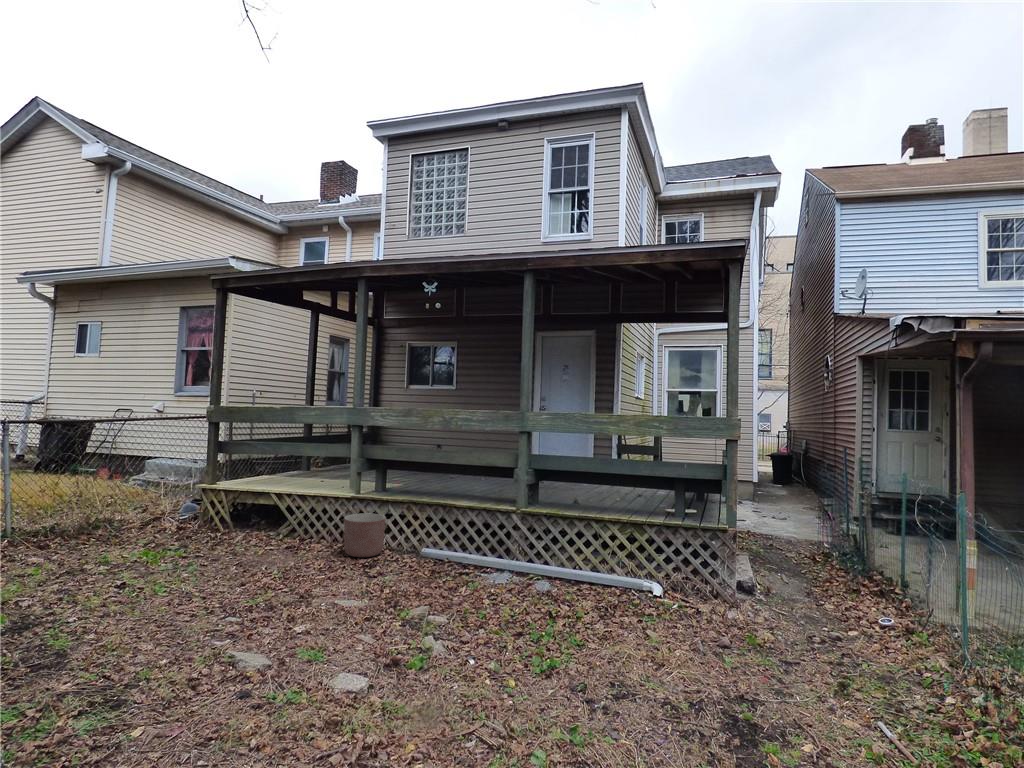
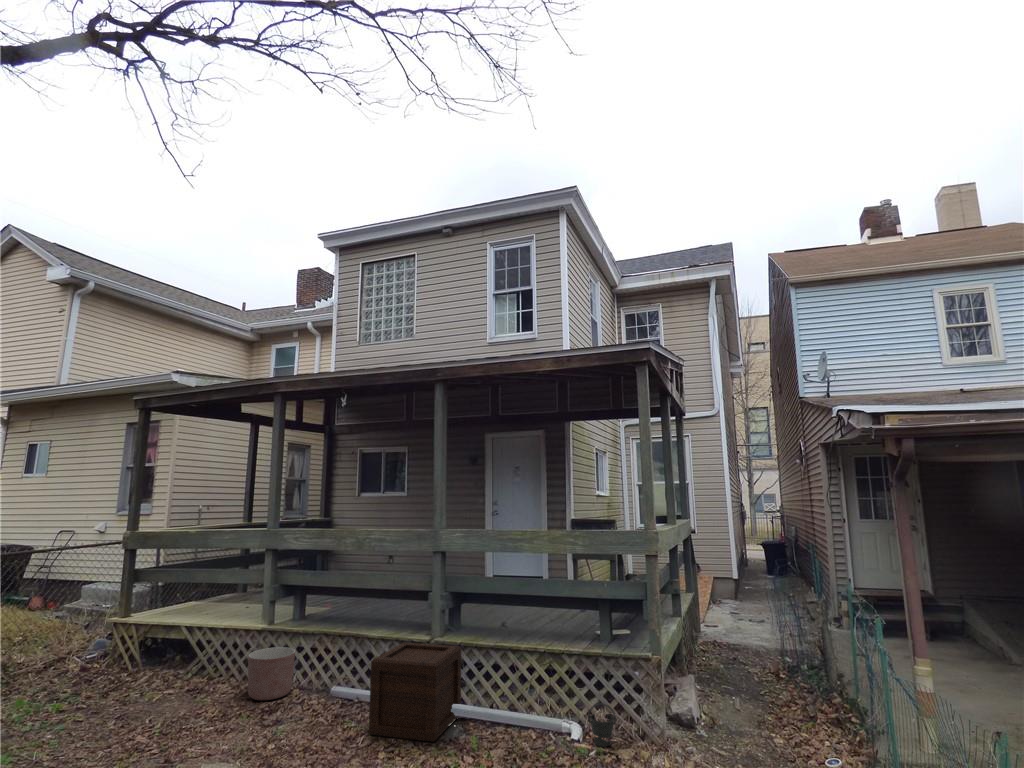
wooden crate: none [470,512,547,594] -> present [369,643,461,742]
bucket: none [669,567,694,602] -> present [588,703,616,747]

